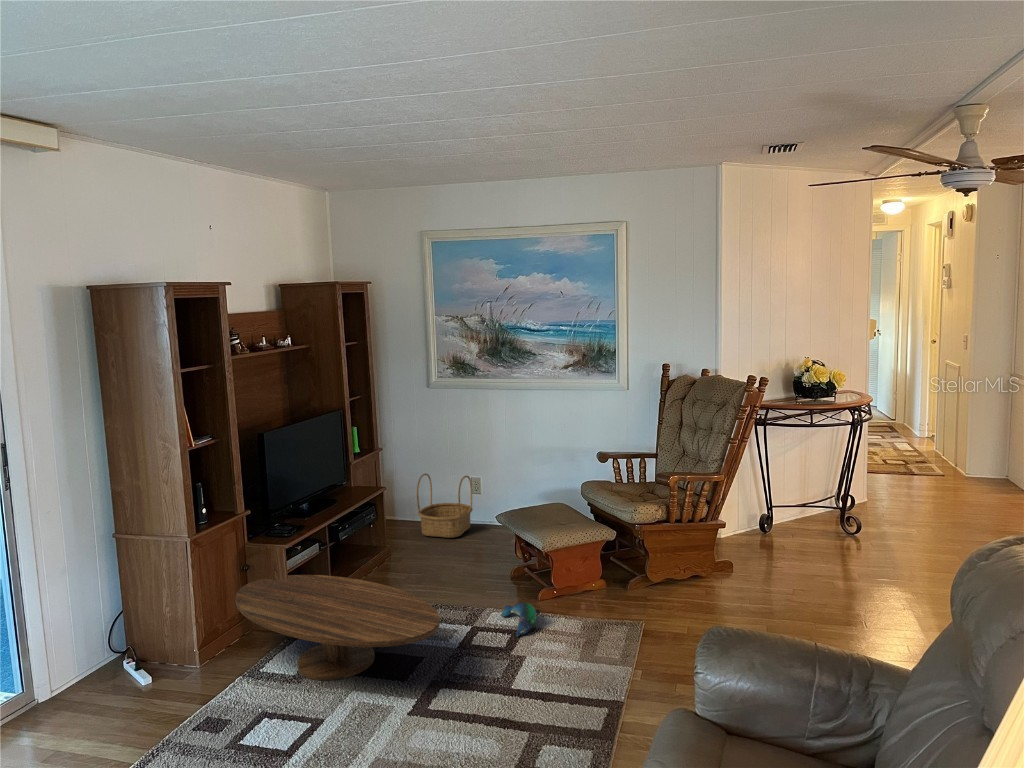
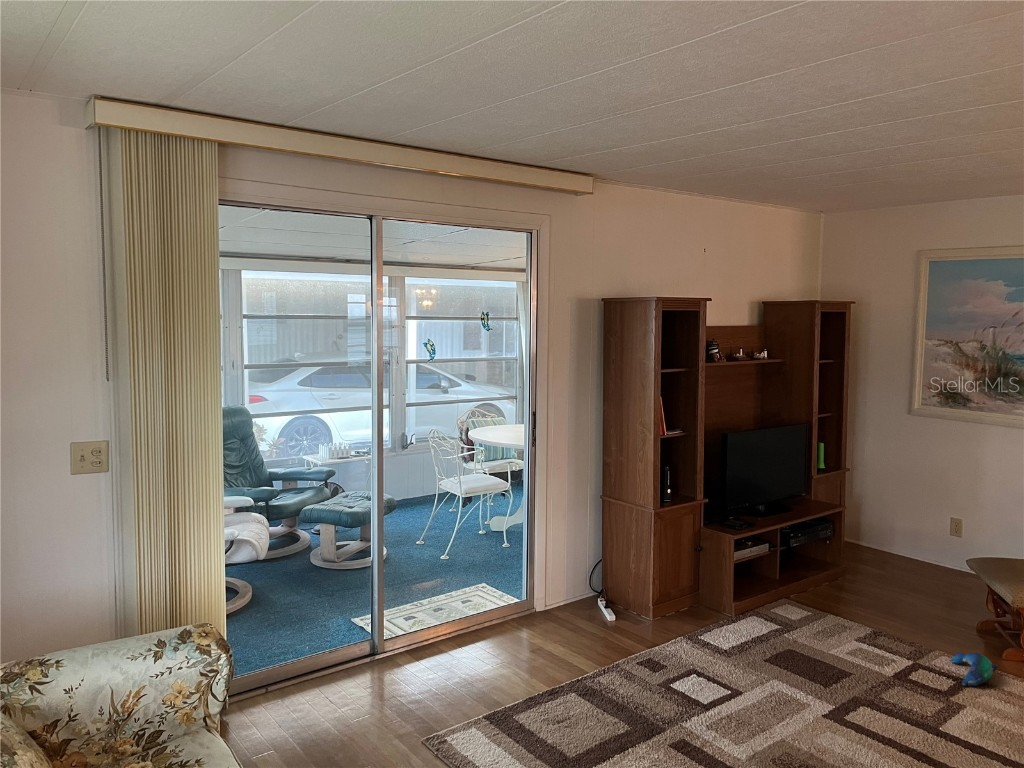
basket: present [417,473,473,538] -> none [881,502,948,574]
coffee table: present [235,575,440,680] -> none [686,562,870,667]

